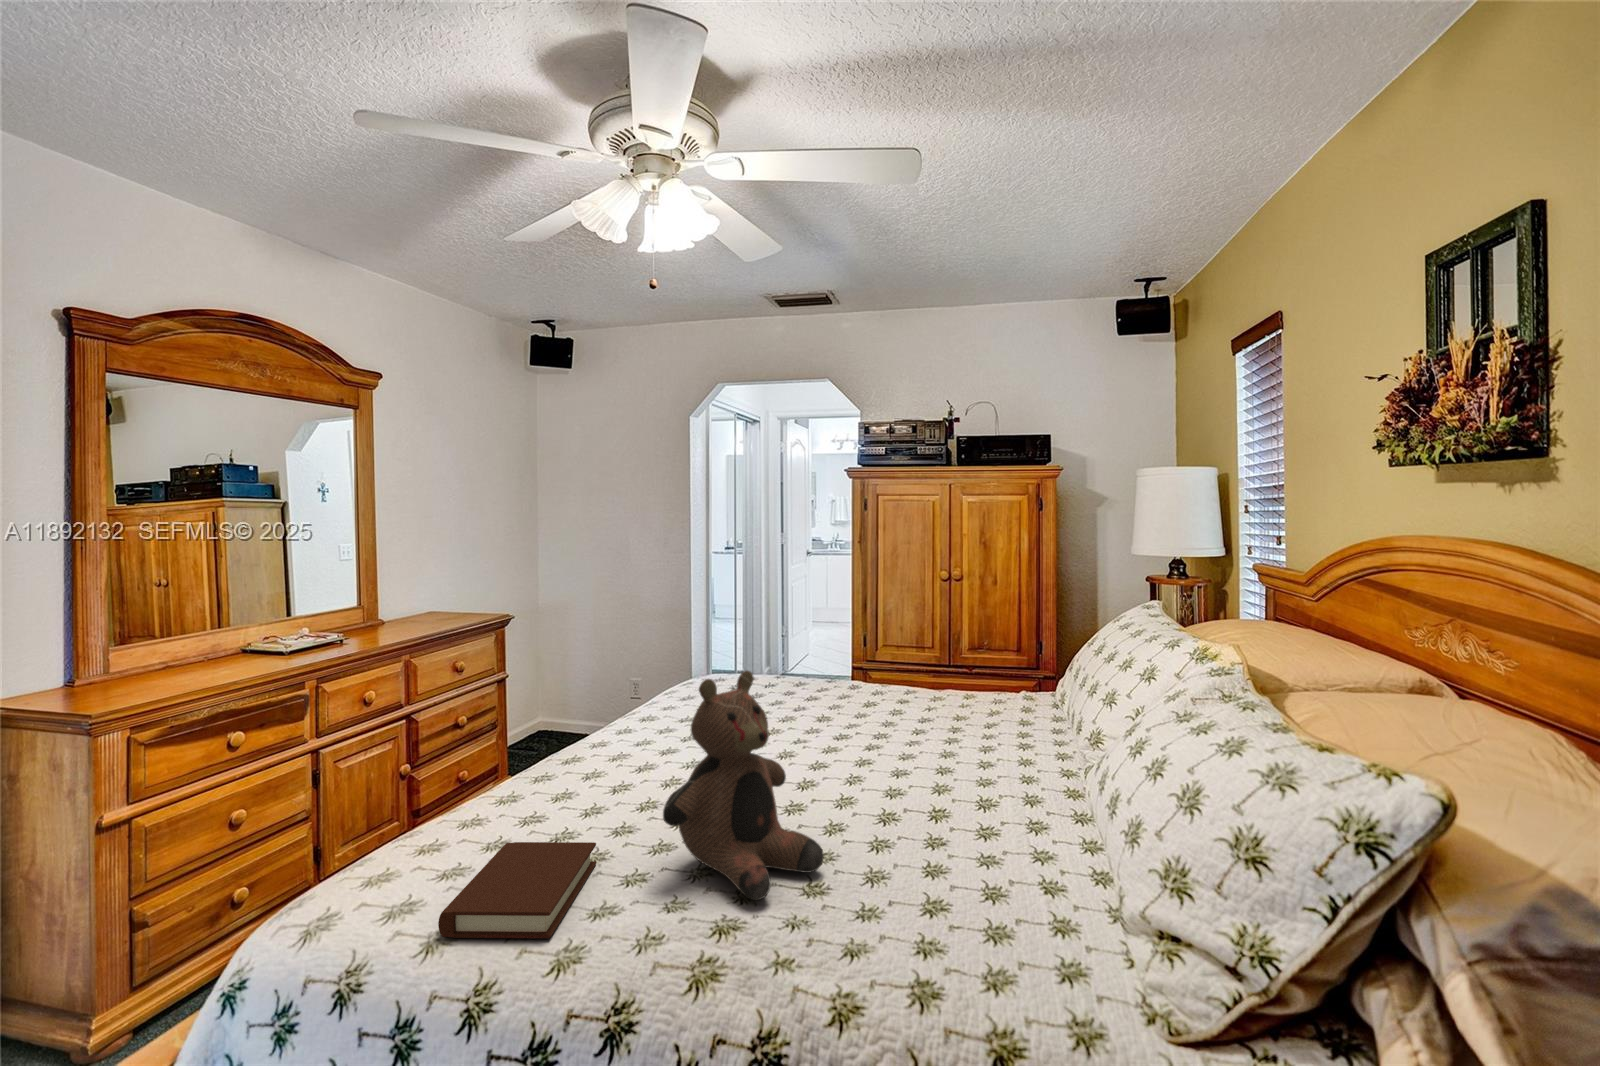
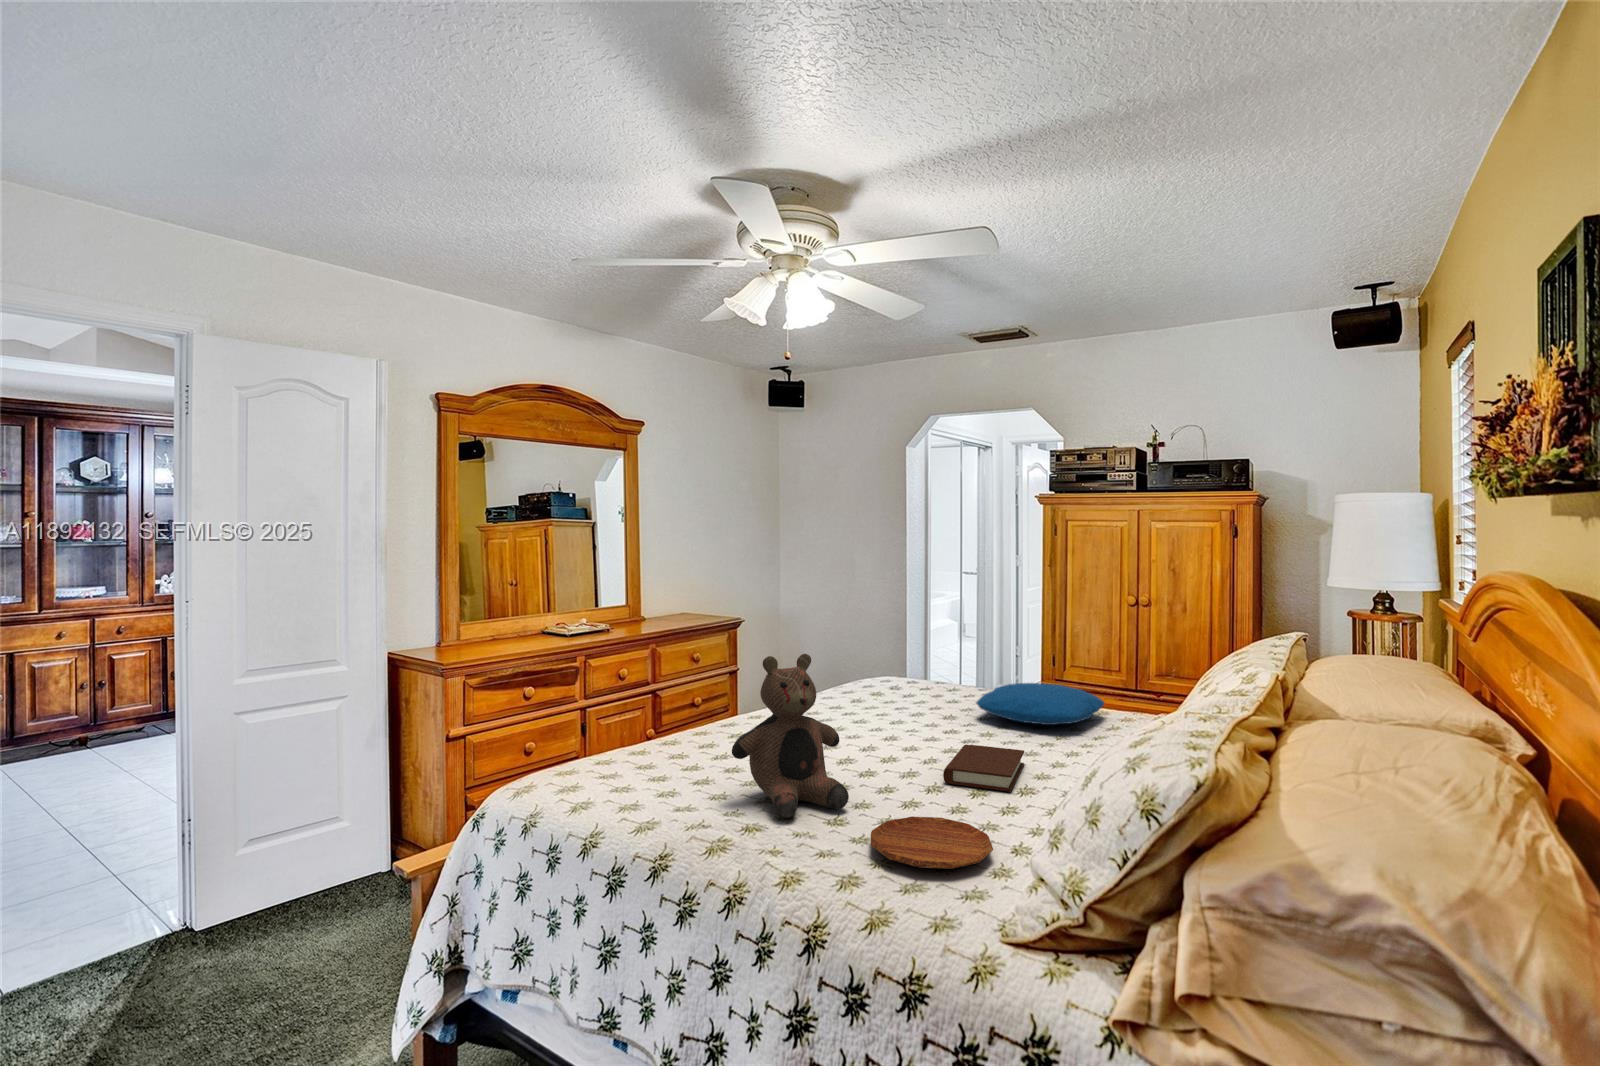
pillow: none [858,671,981,718] -> present [977,683,1104,725]
book: present [438,842,596,938] -> present [943,745,1024,792]
tray: none [891,866,1052,952] -> present [871,817,993,869]

